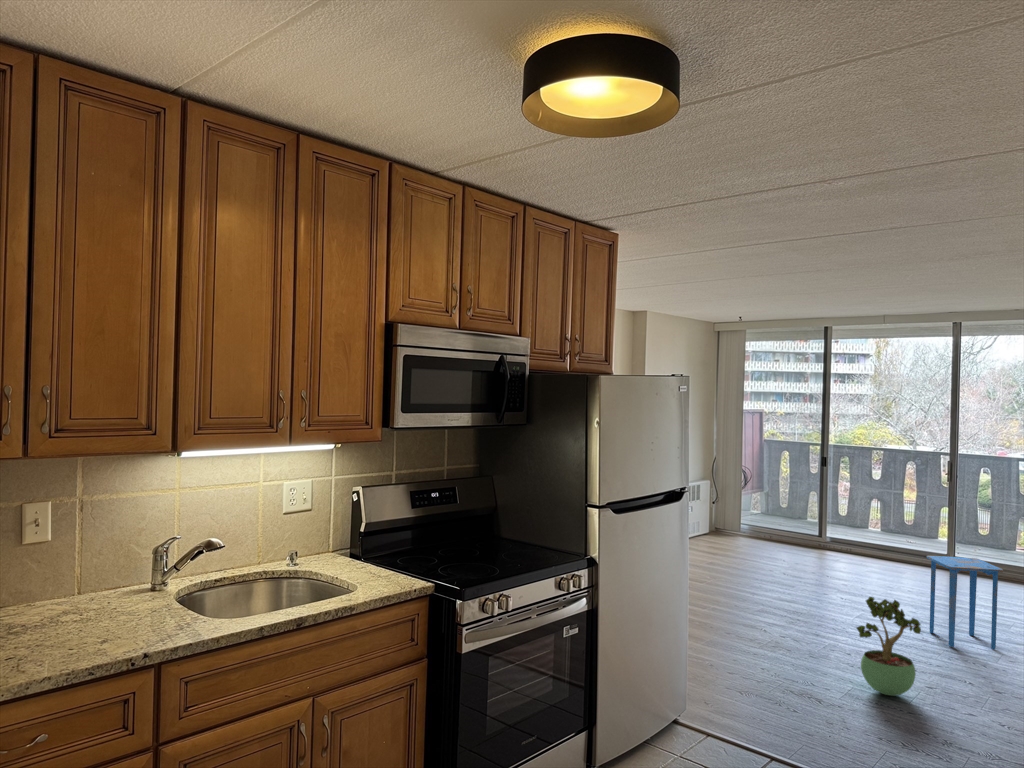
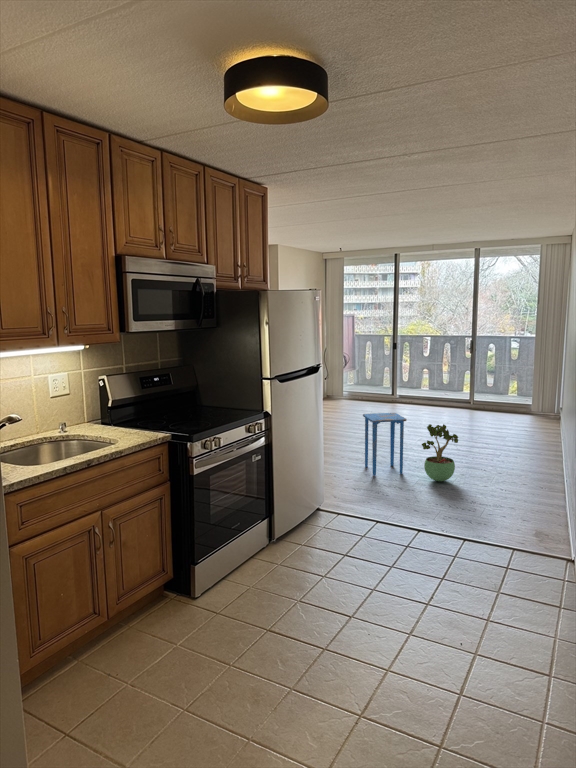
side table: present [927,556,1003,649] -> present [363,413,407,475]

